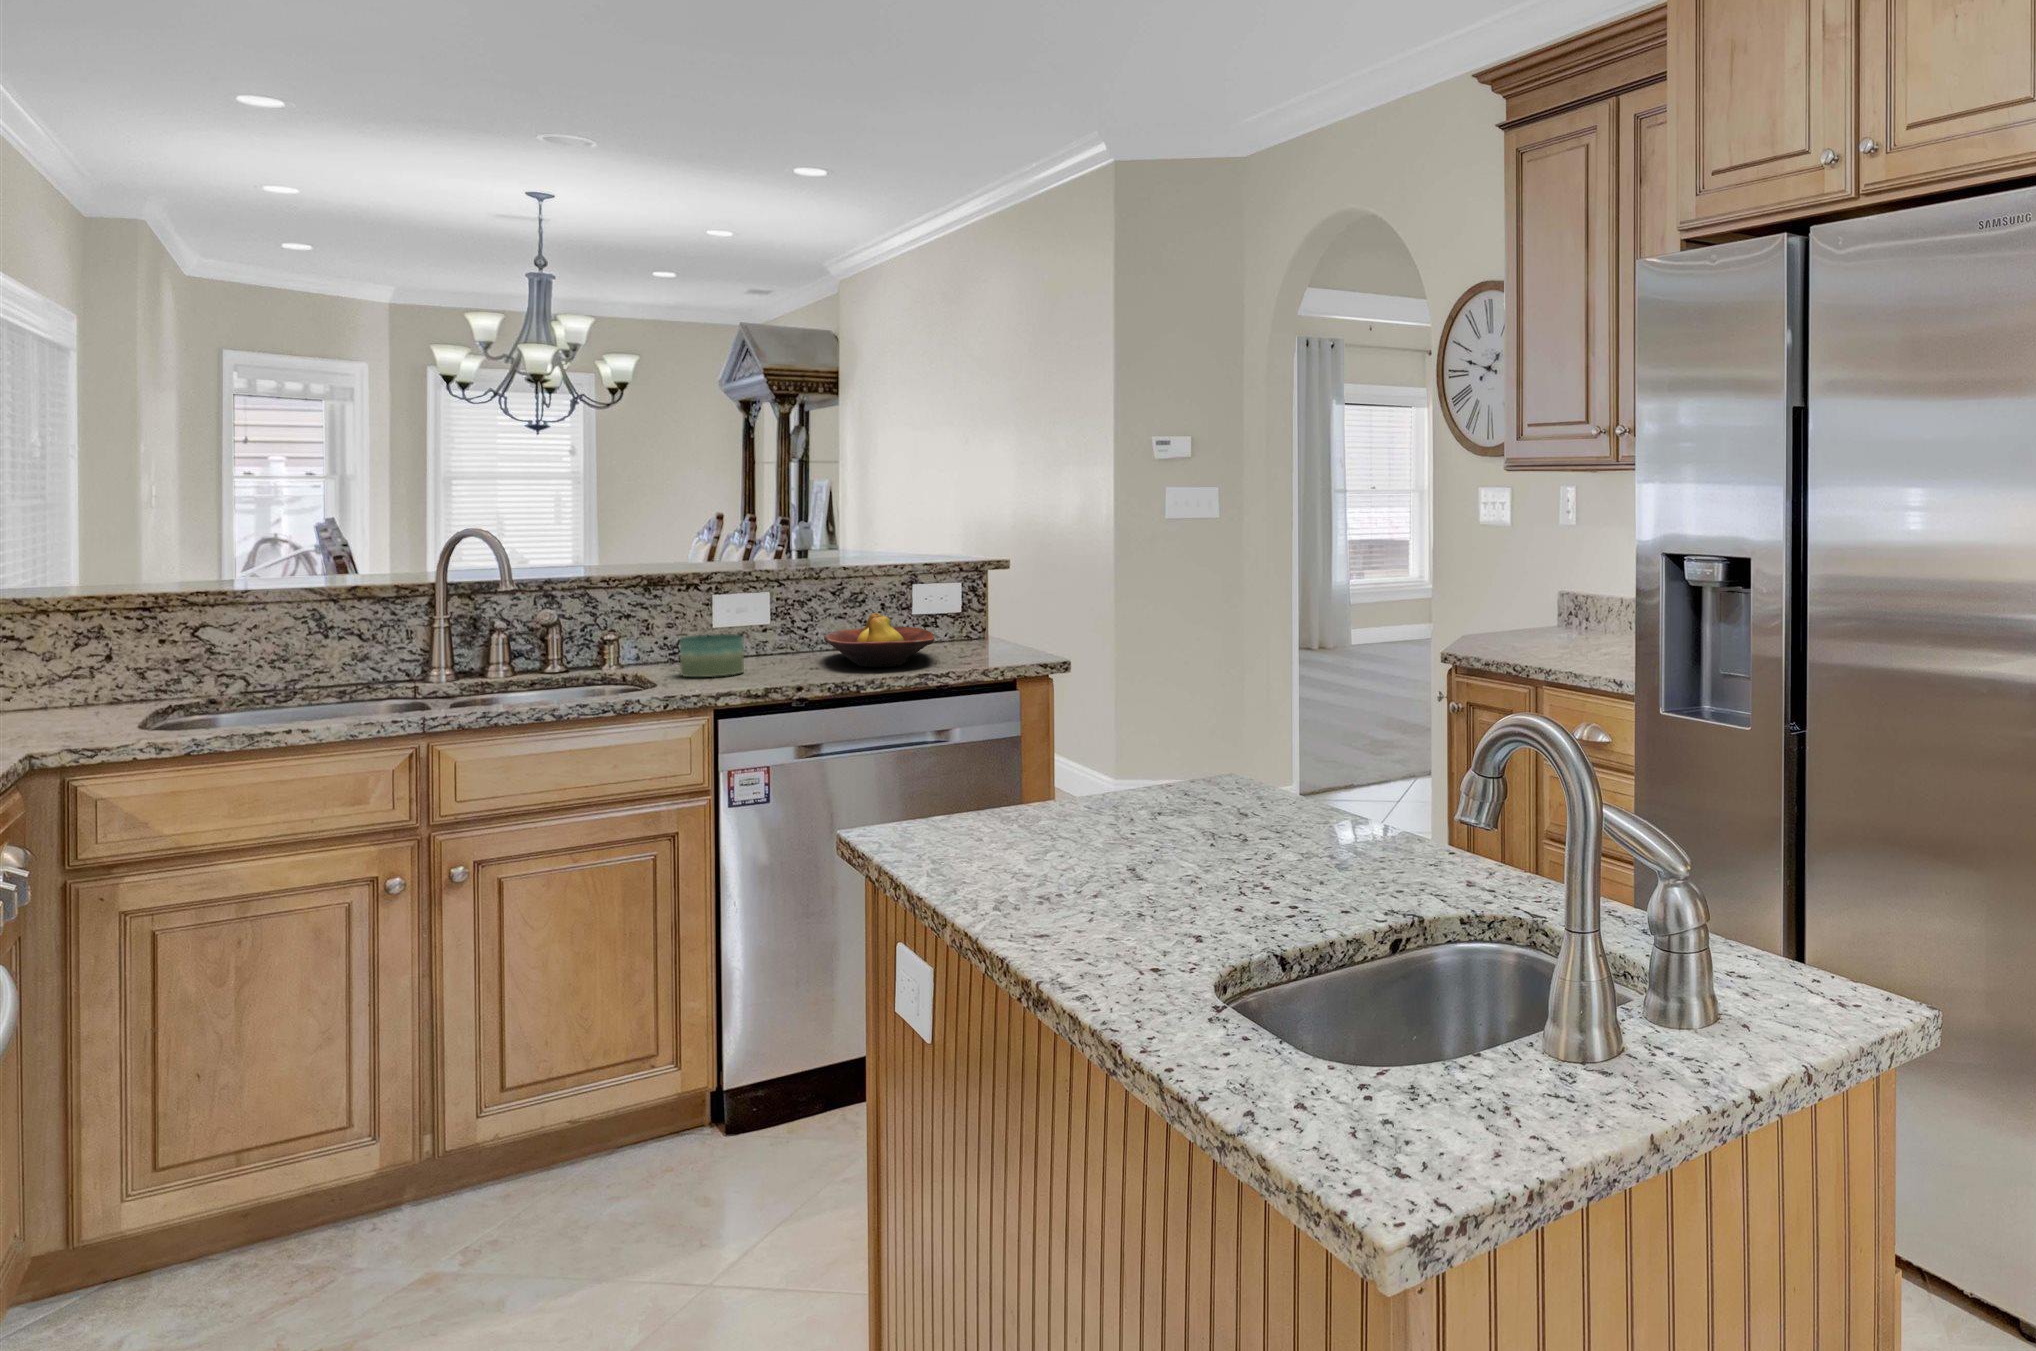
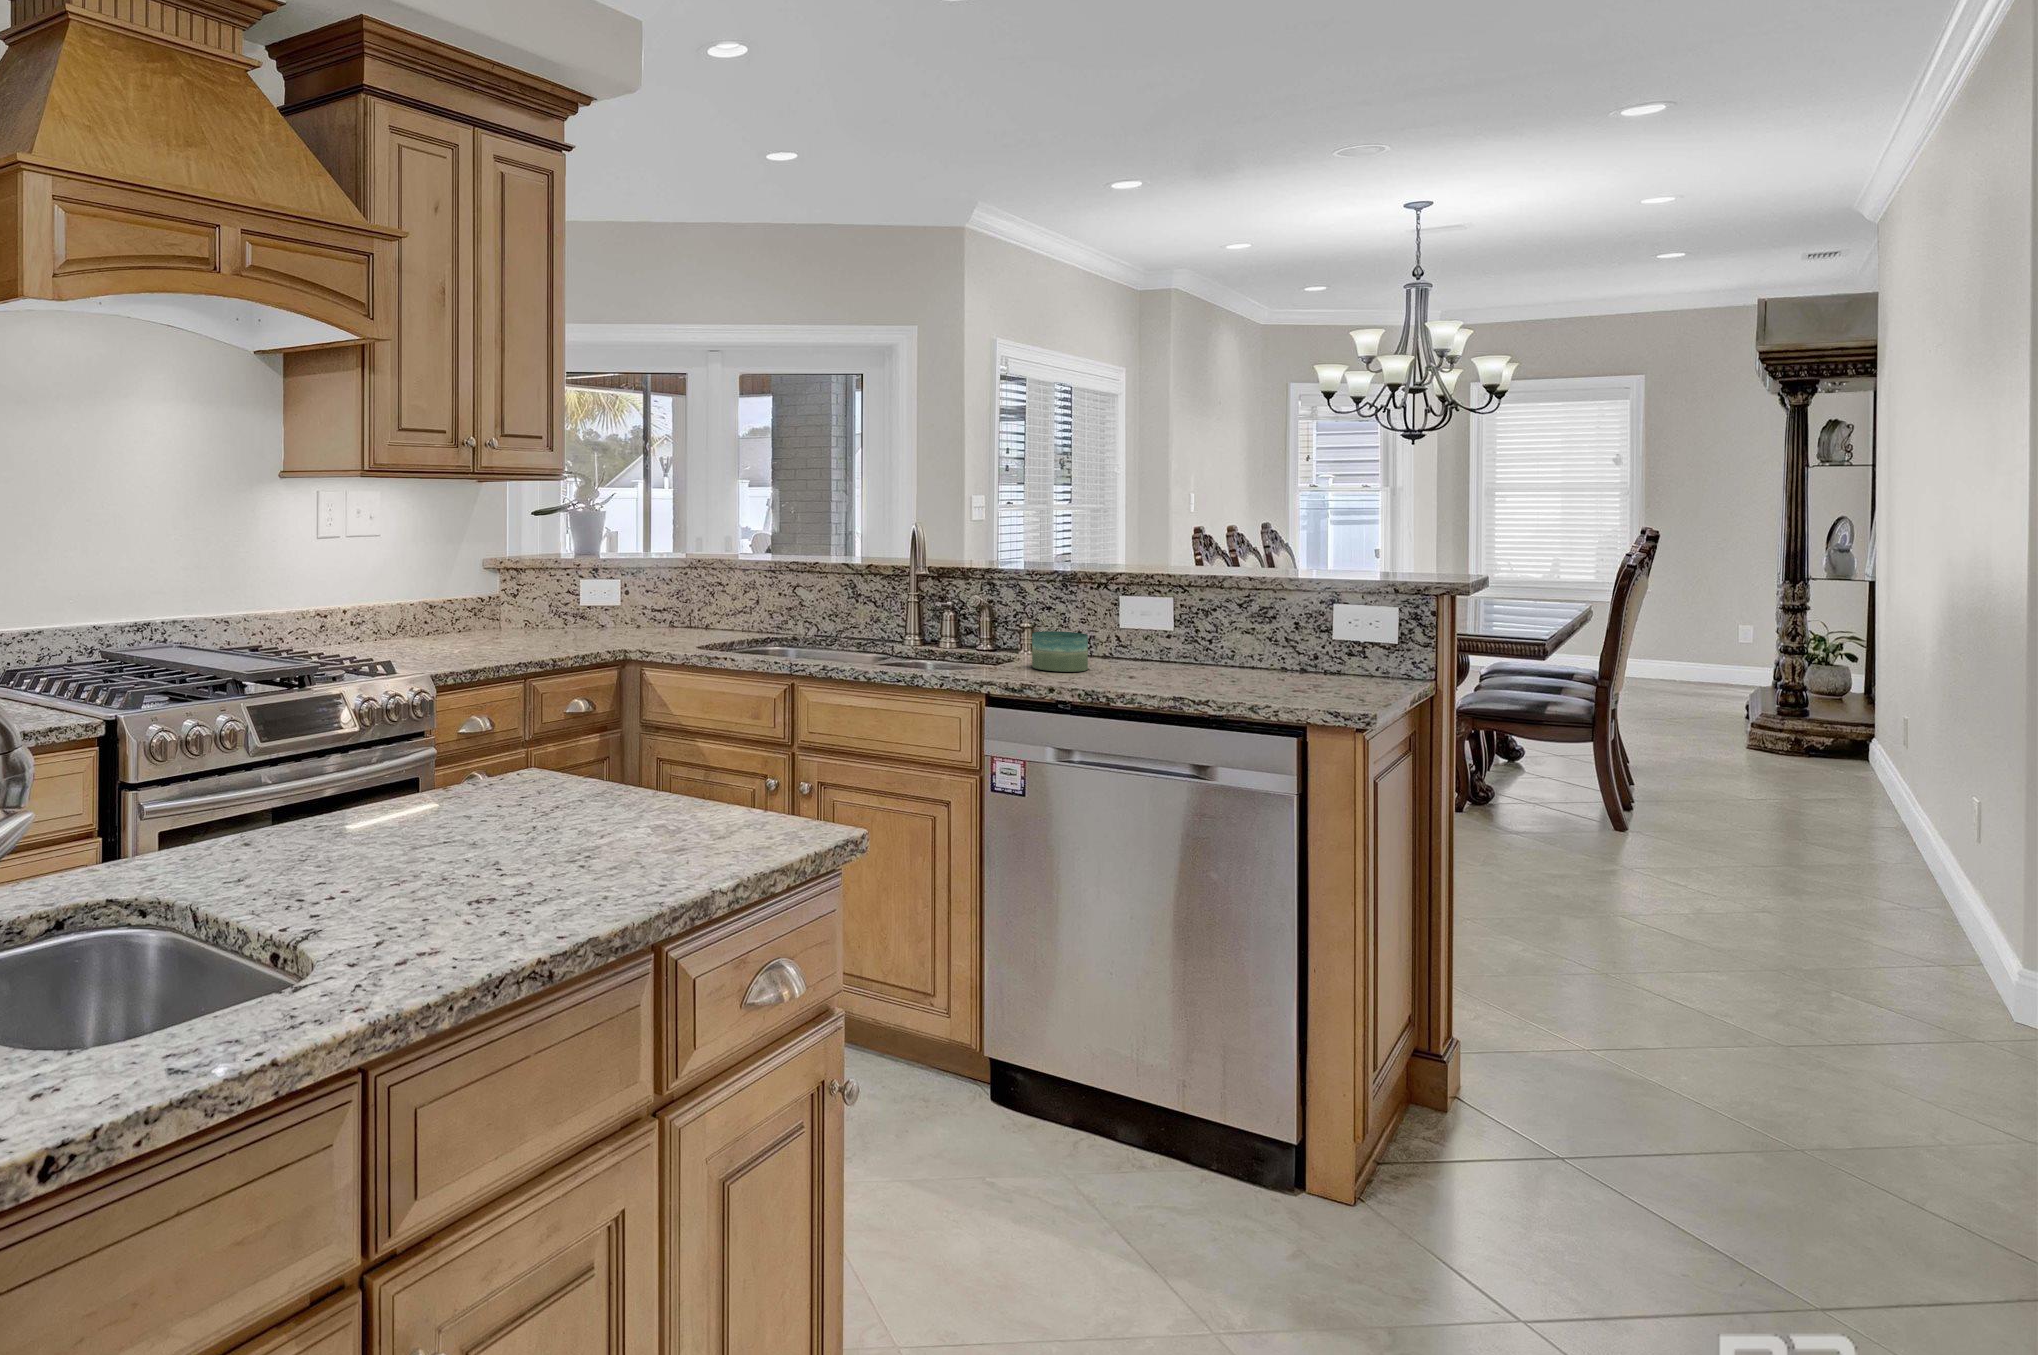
fruit bowl: present [824,613,934,667] -> none [1152,631,1307,689]

